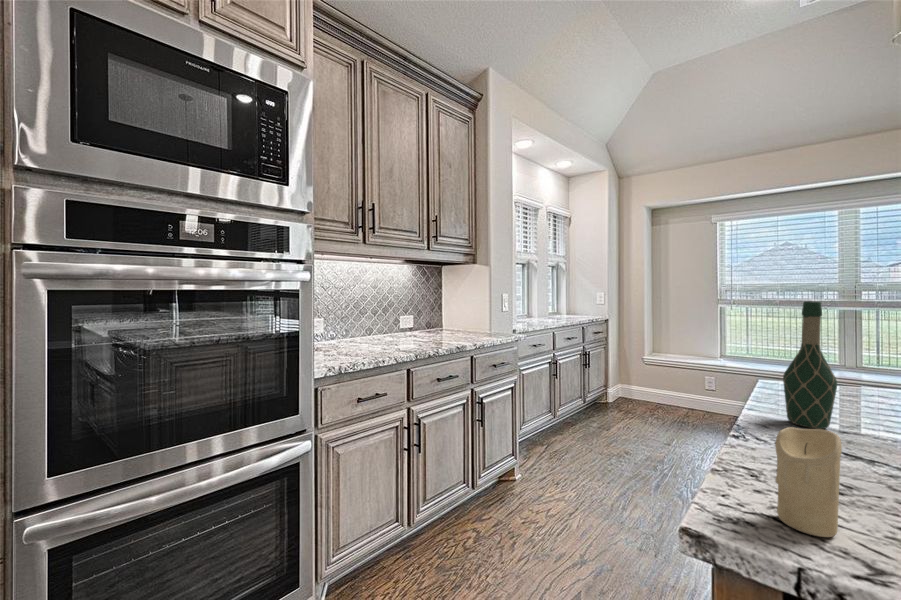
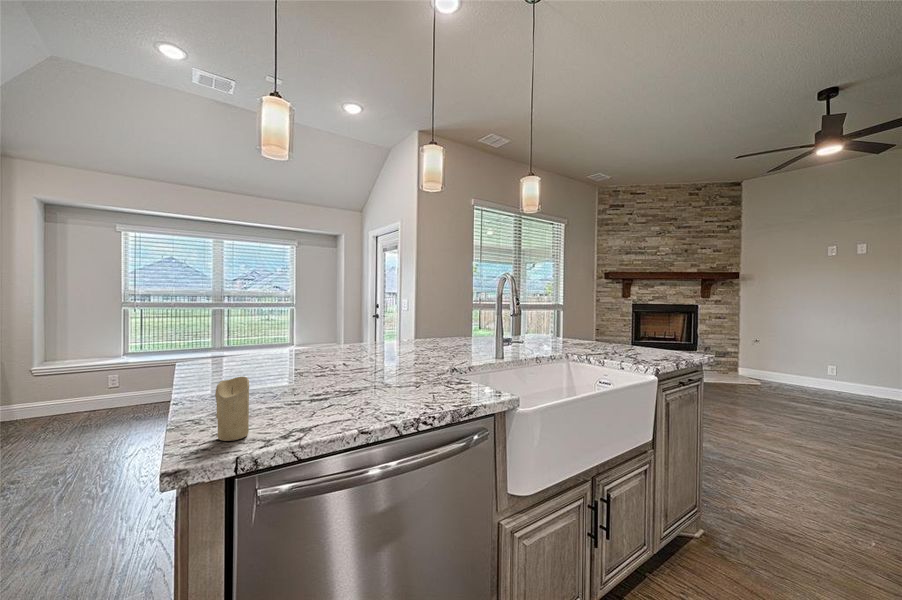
wine bottle: present [783,301,837,429] -> none [201,293,234,383]

